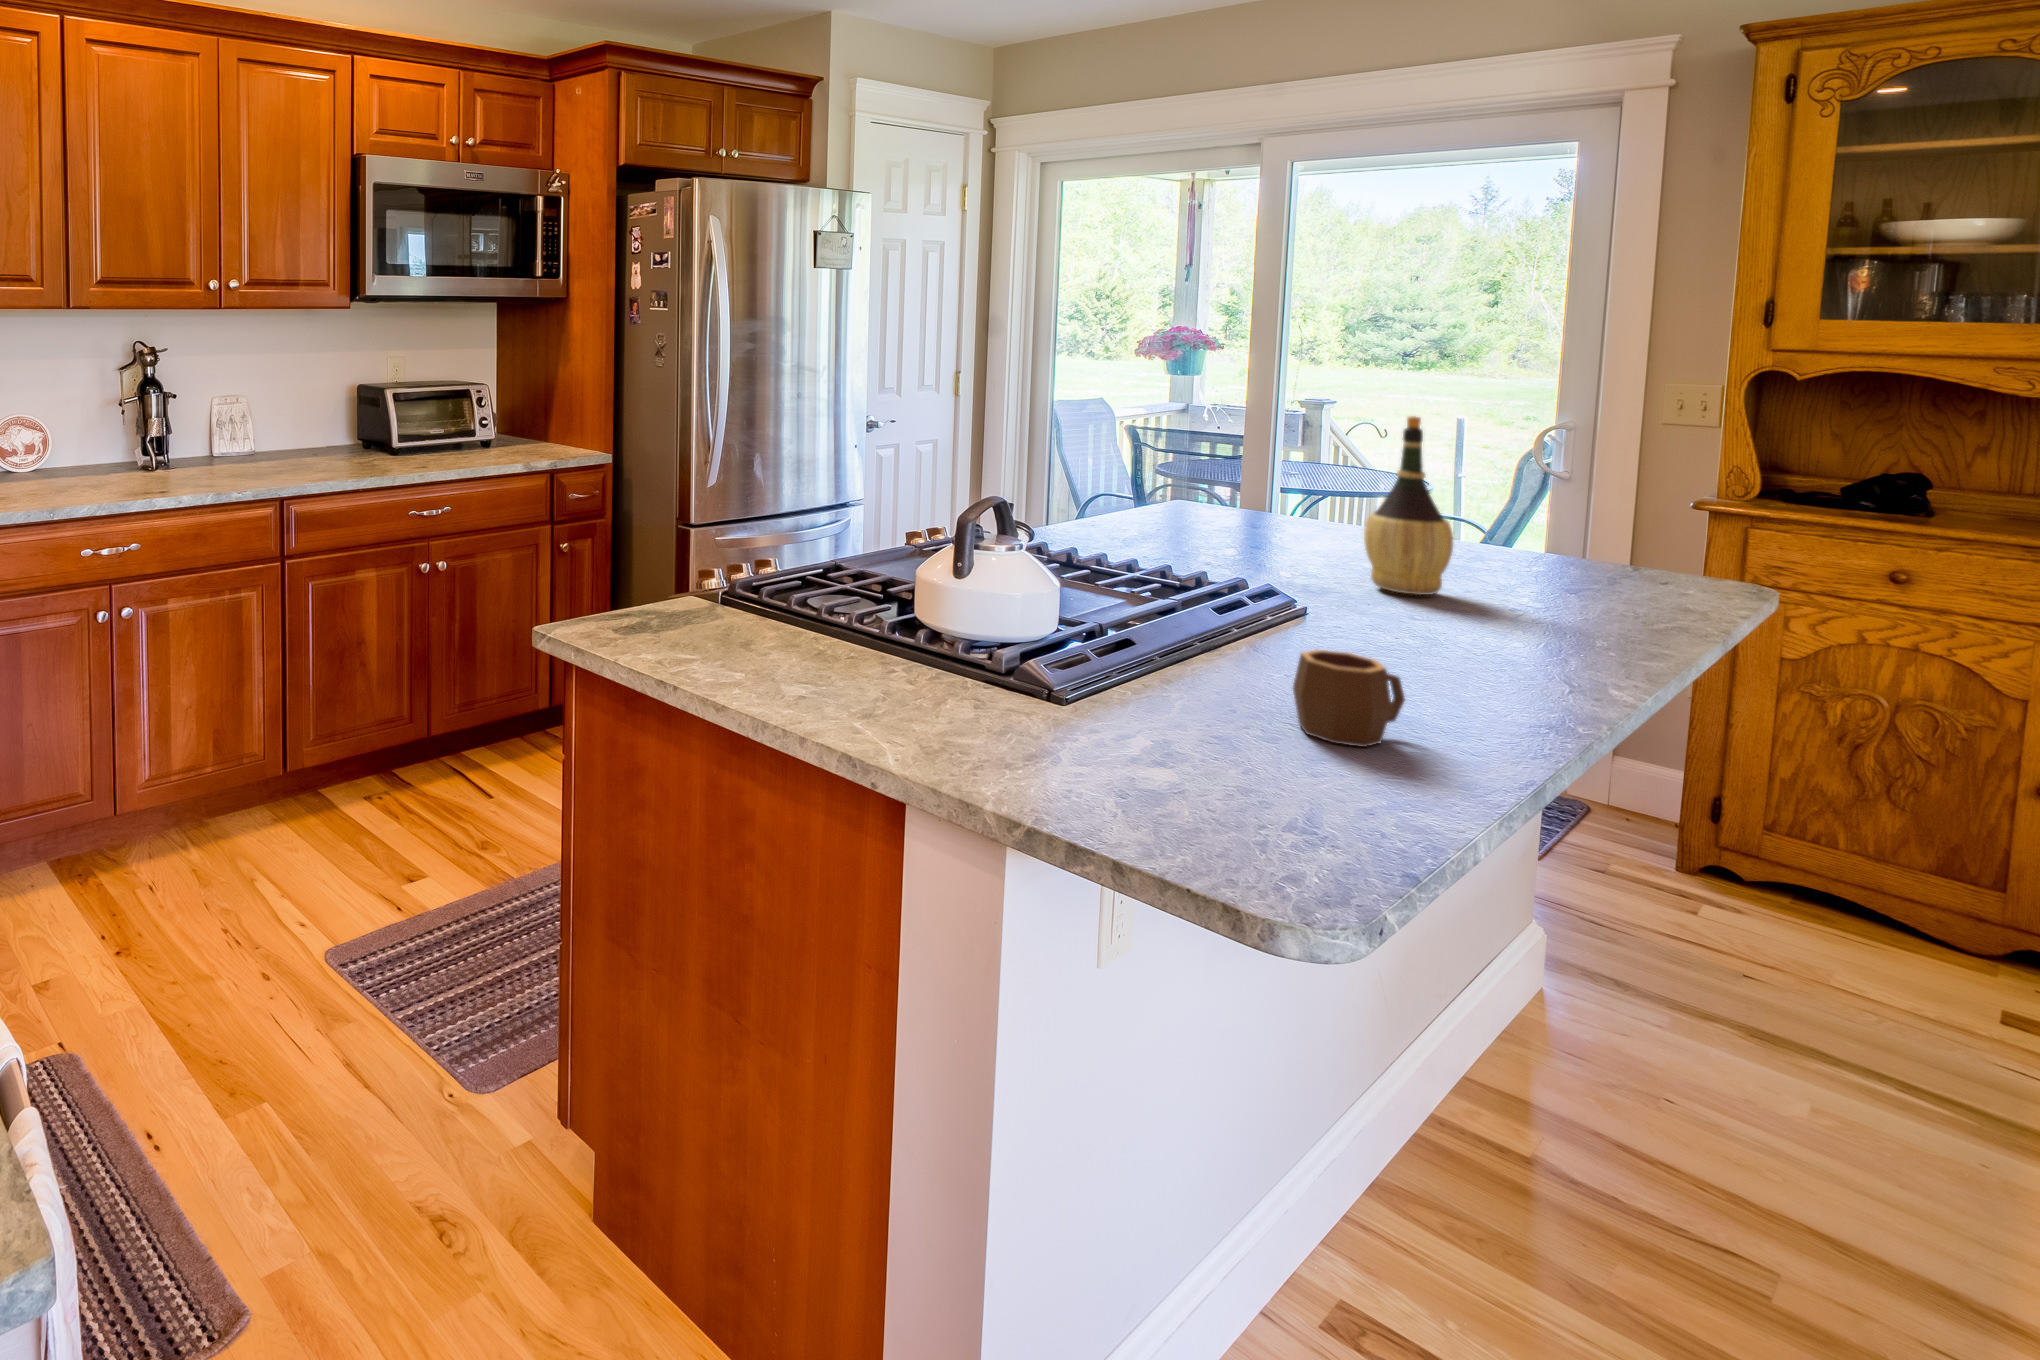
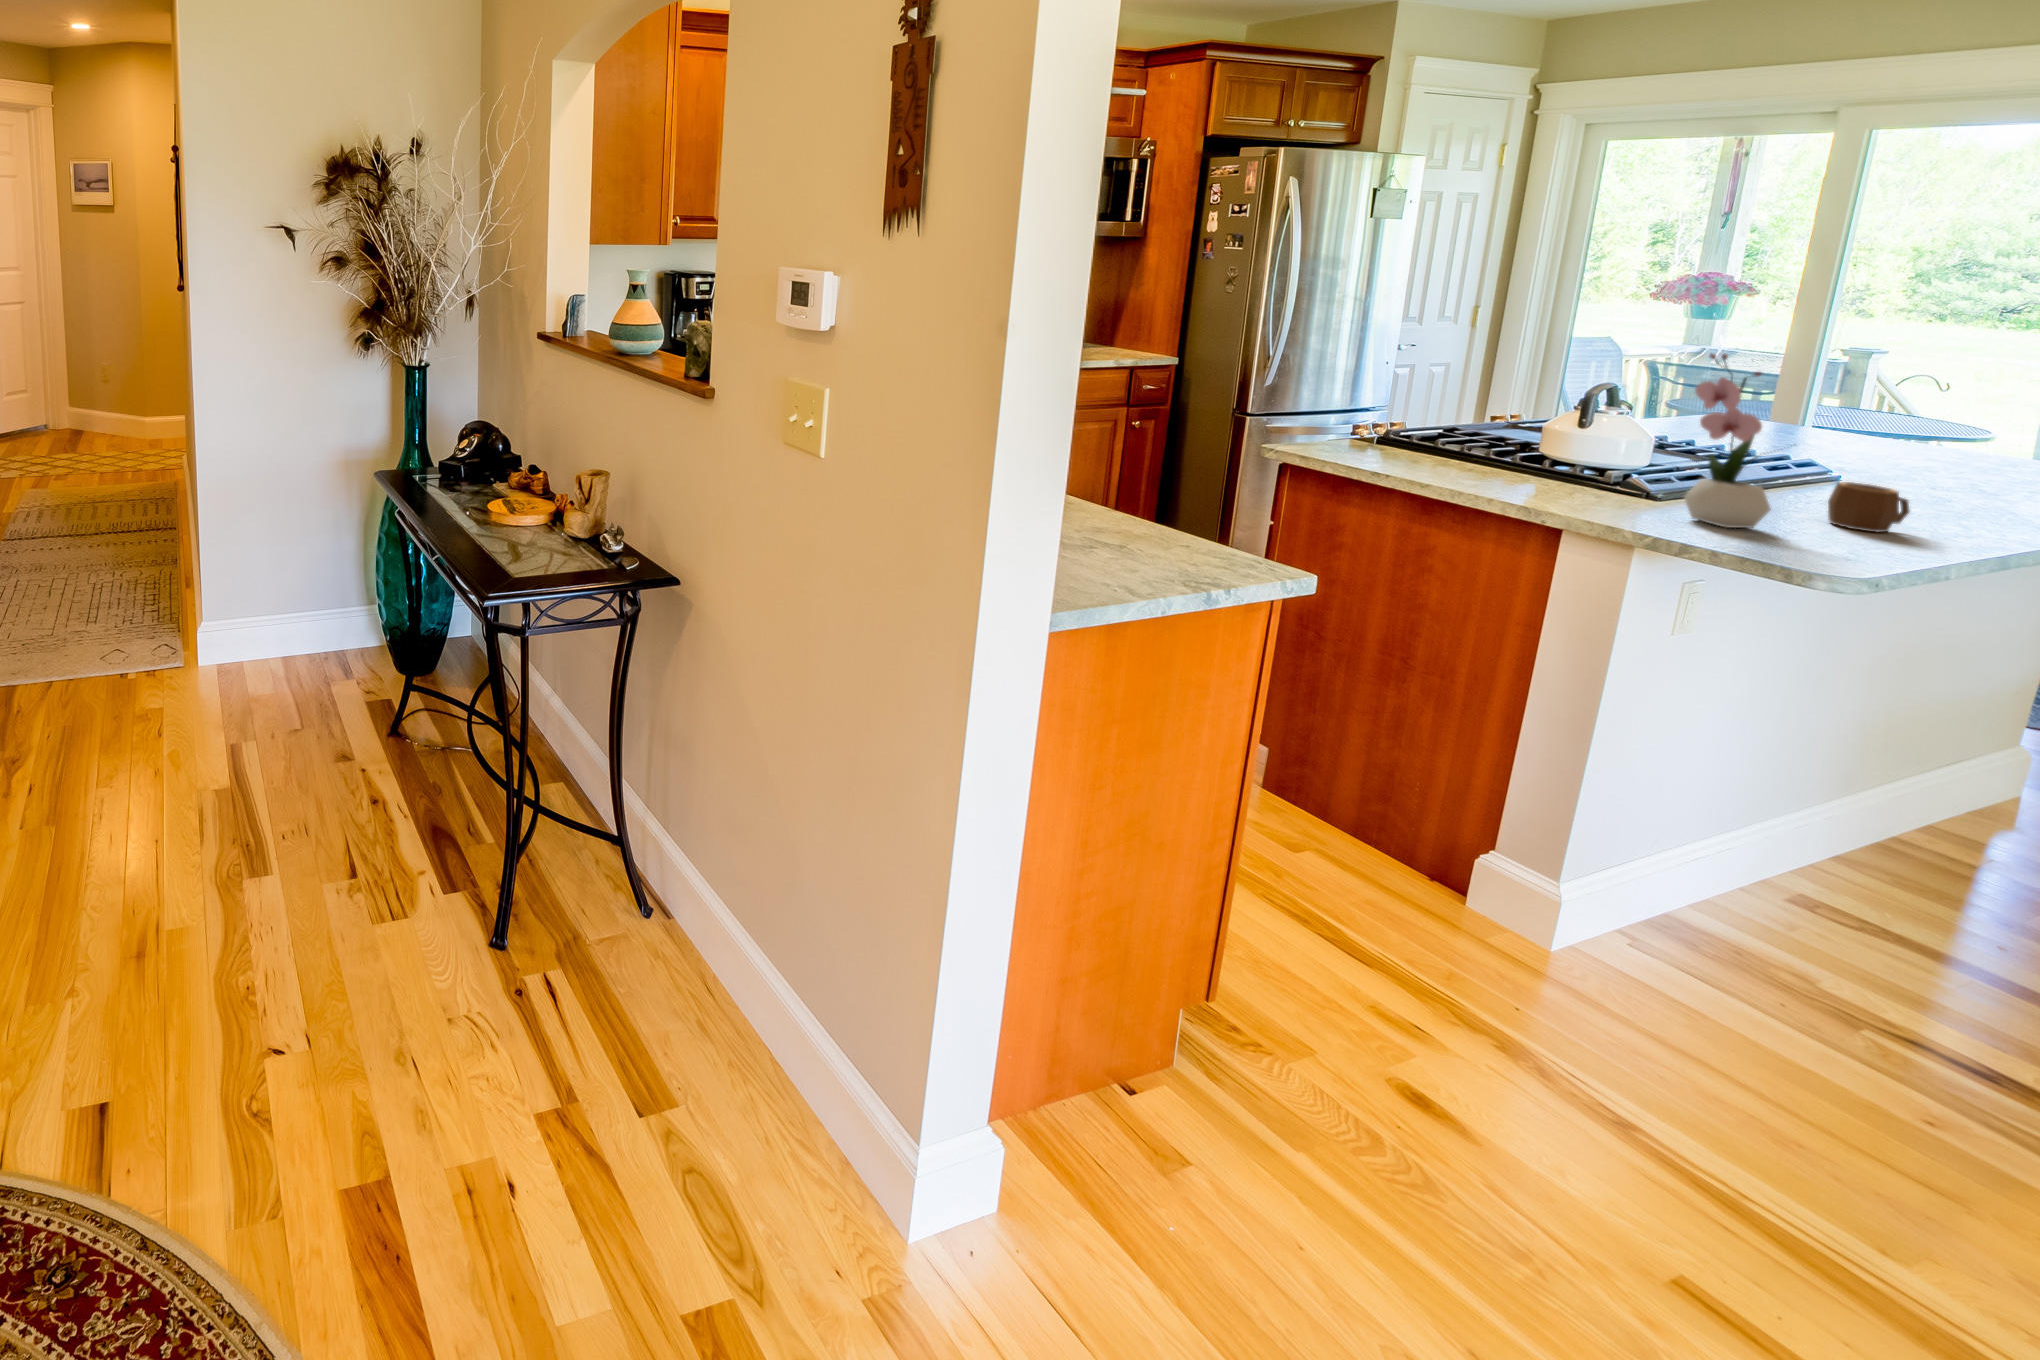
wine bottle: present [1364,416,1453,595] -> none [1897,360,1977,482]
flower arrangement: none [1066,438,1231,780] -> present [1684,354,1770,528]

